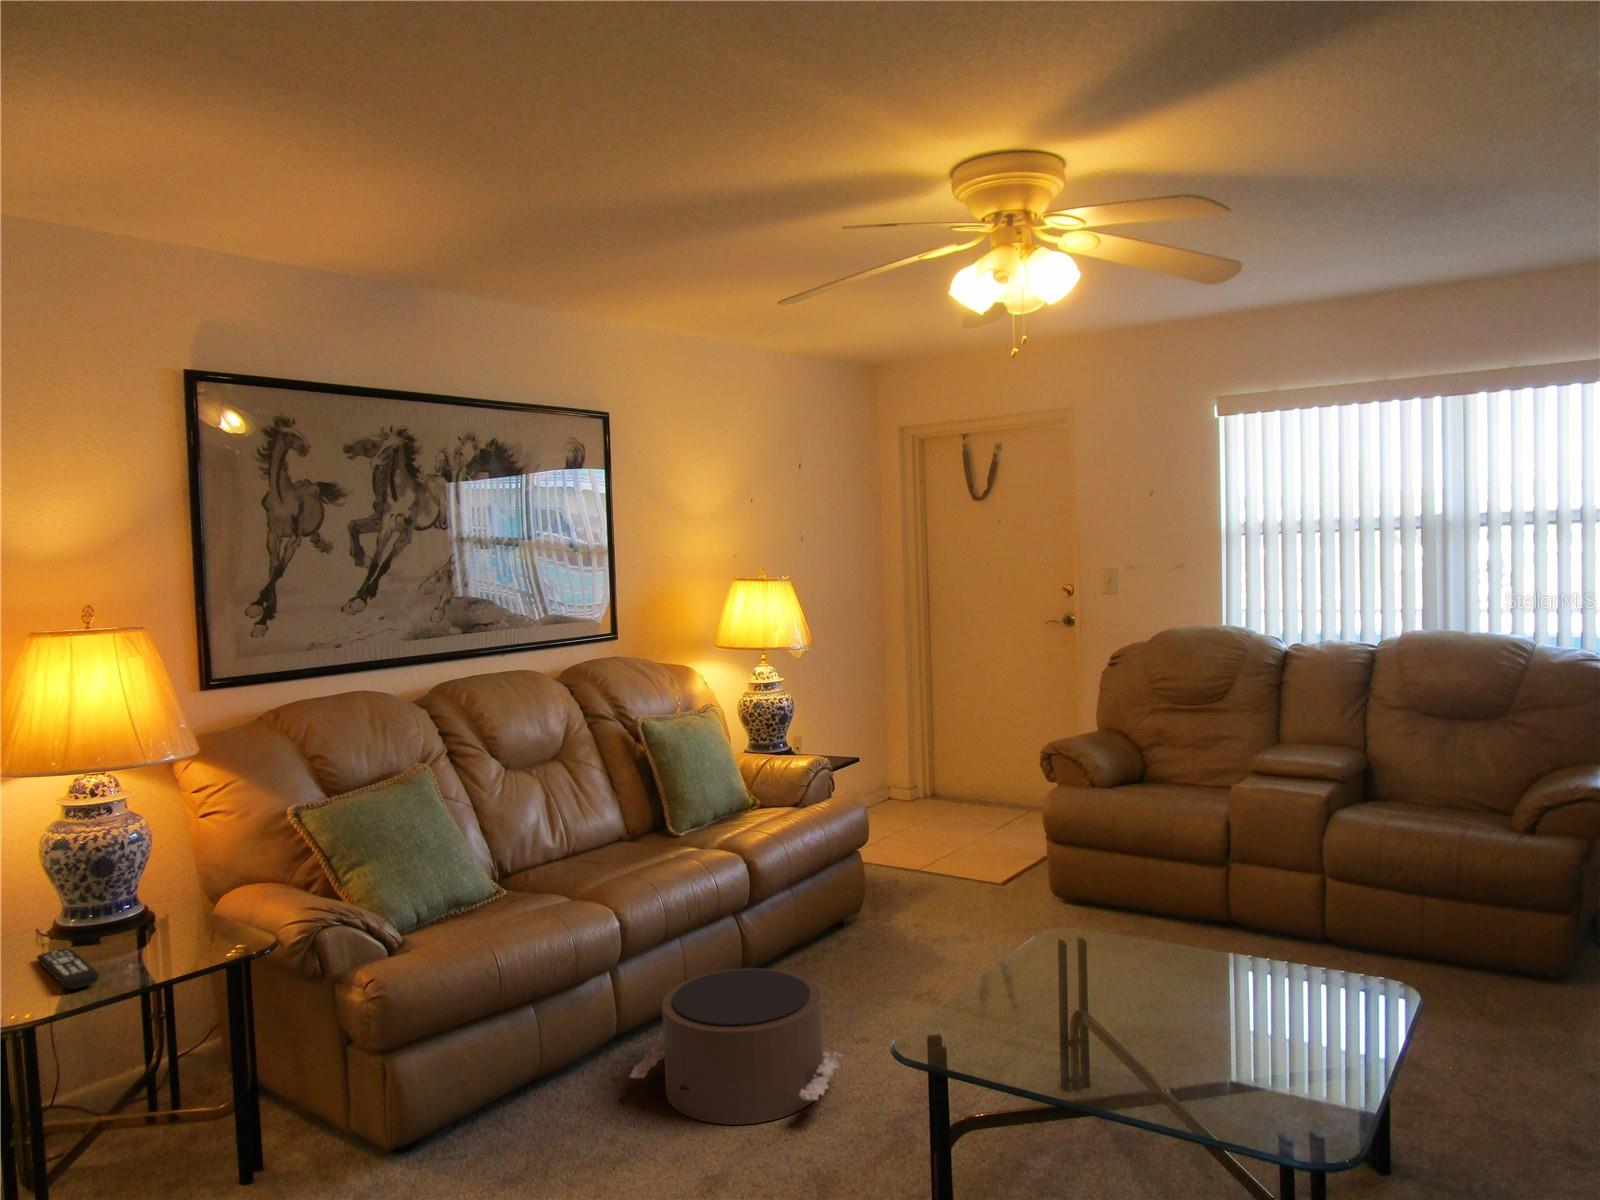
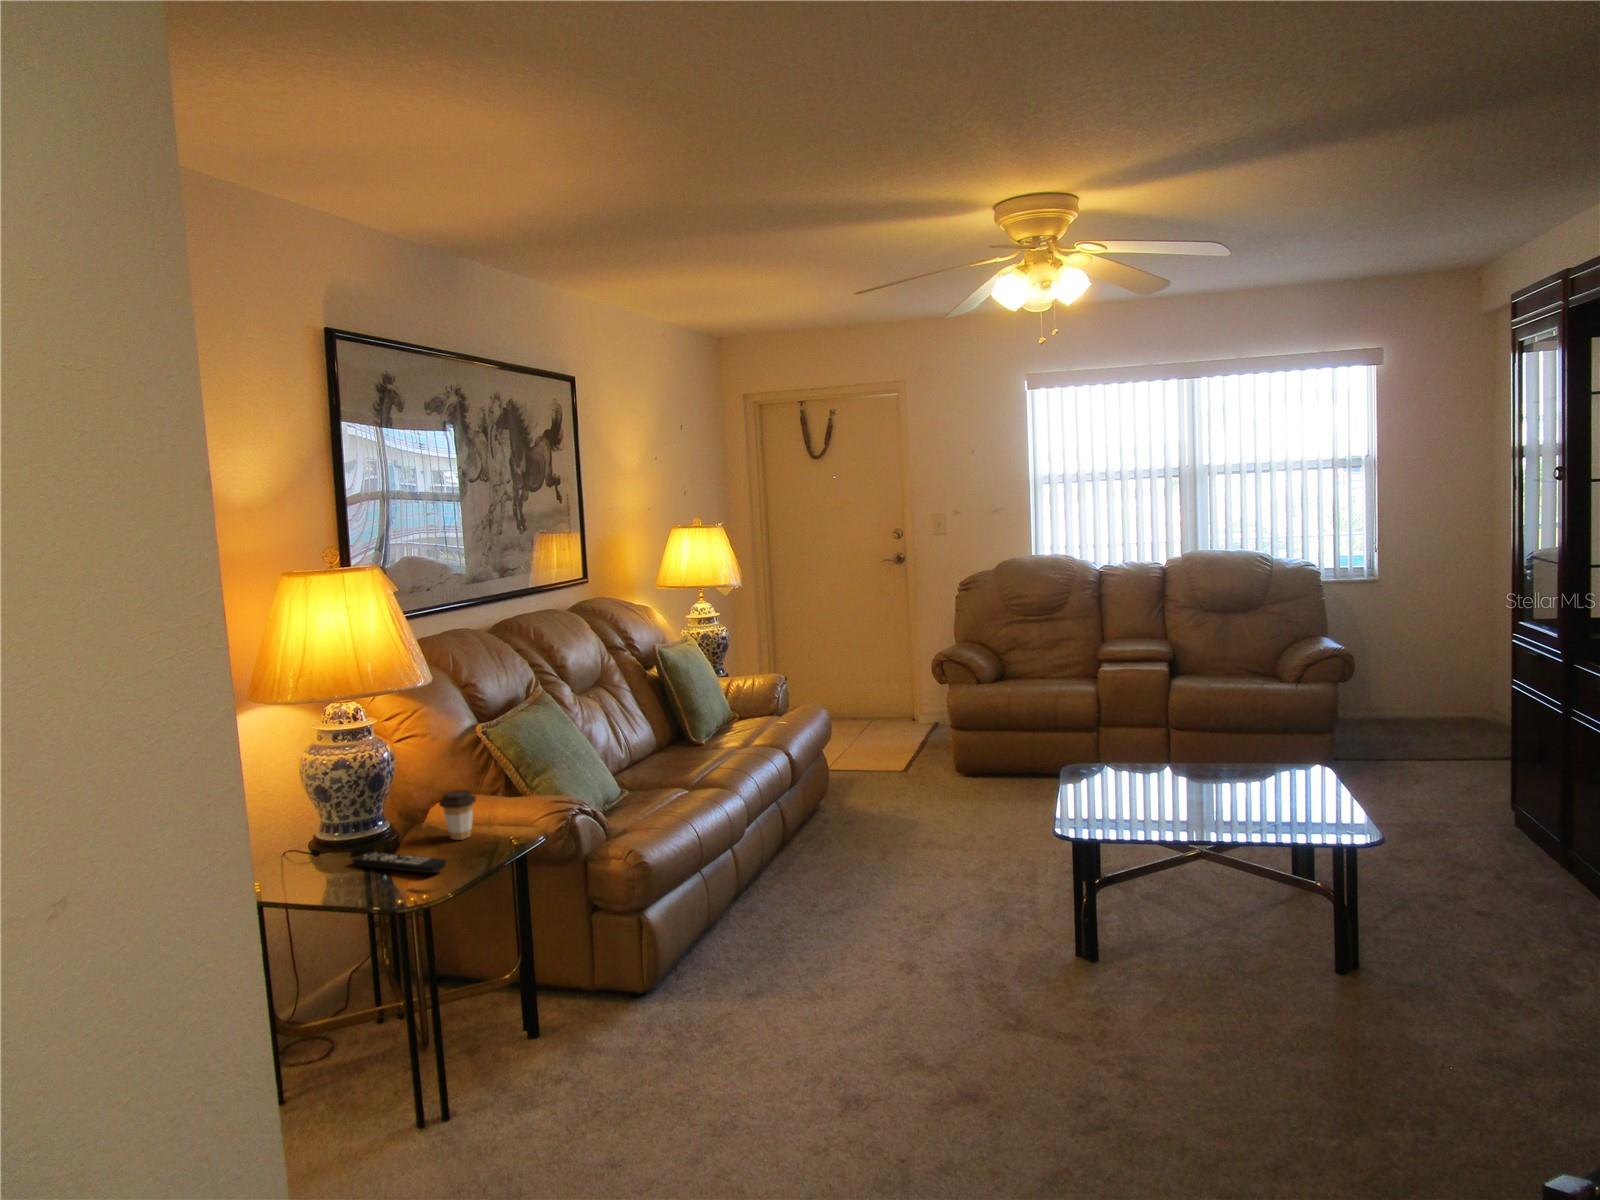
coffee cup: none [165,885,206,944] -> present [439,790,476,840]
pouf: present [630,968,842,1125] -> none [785,825,945,934]

